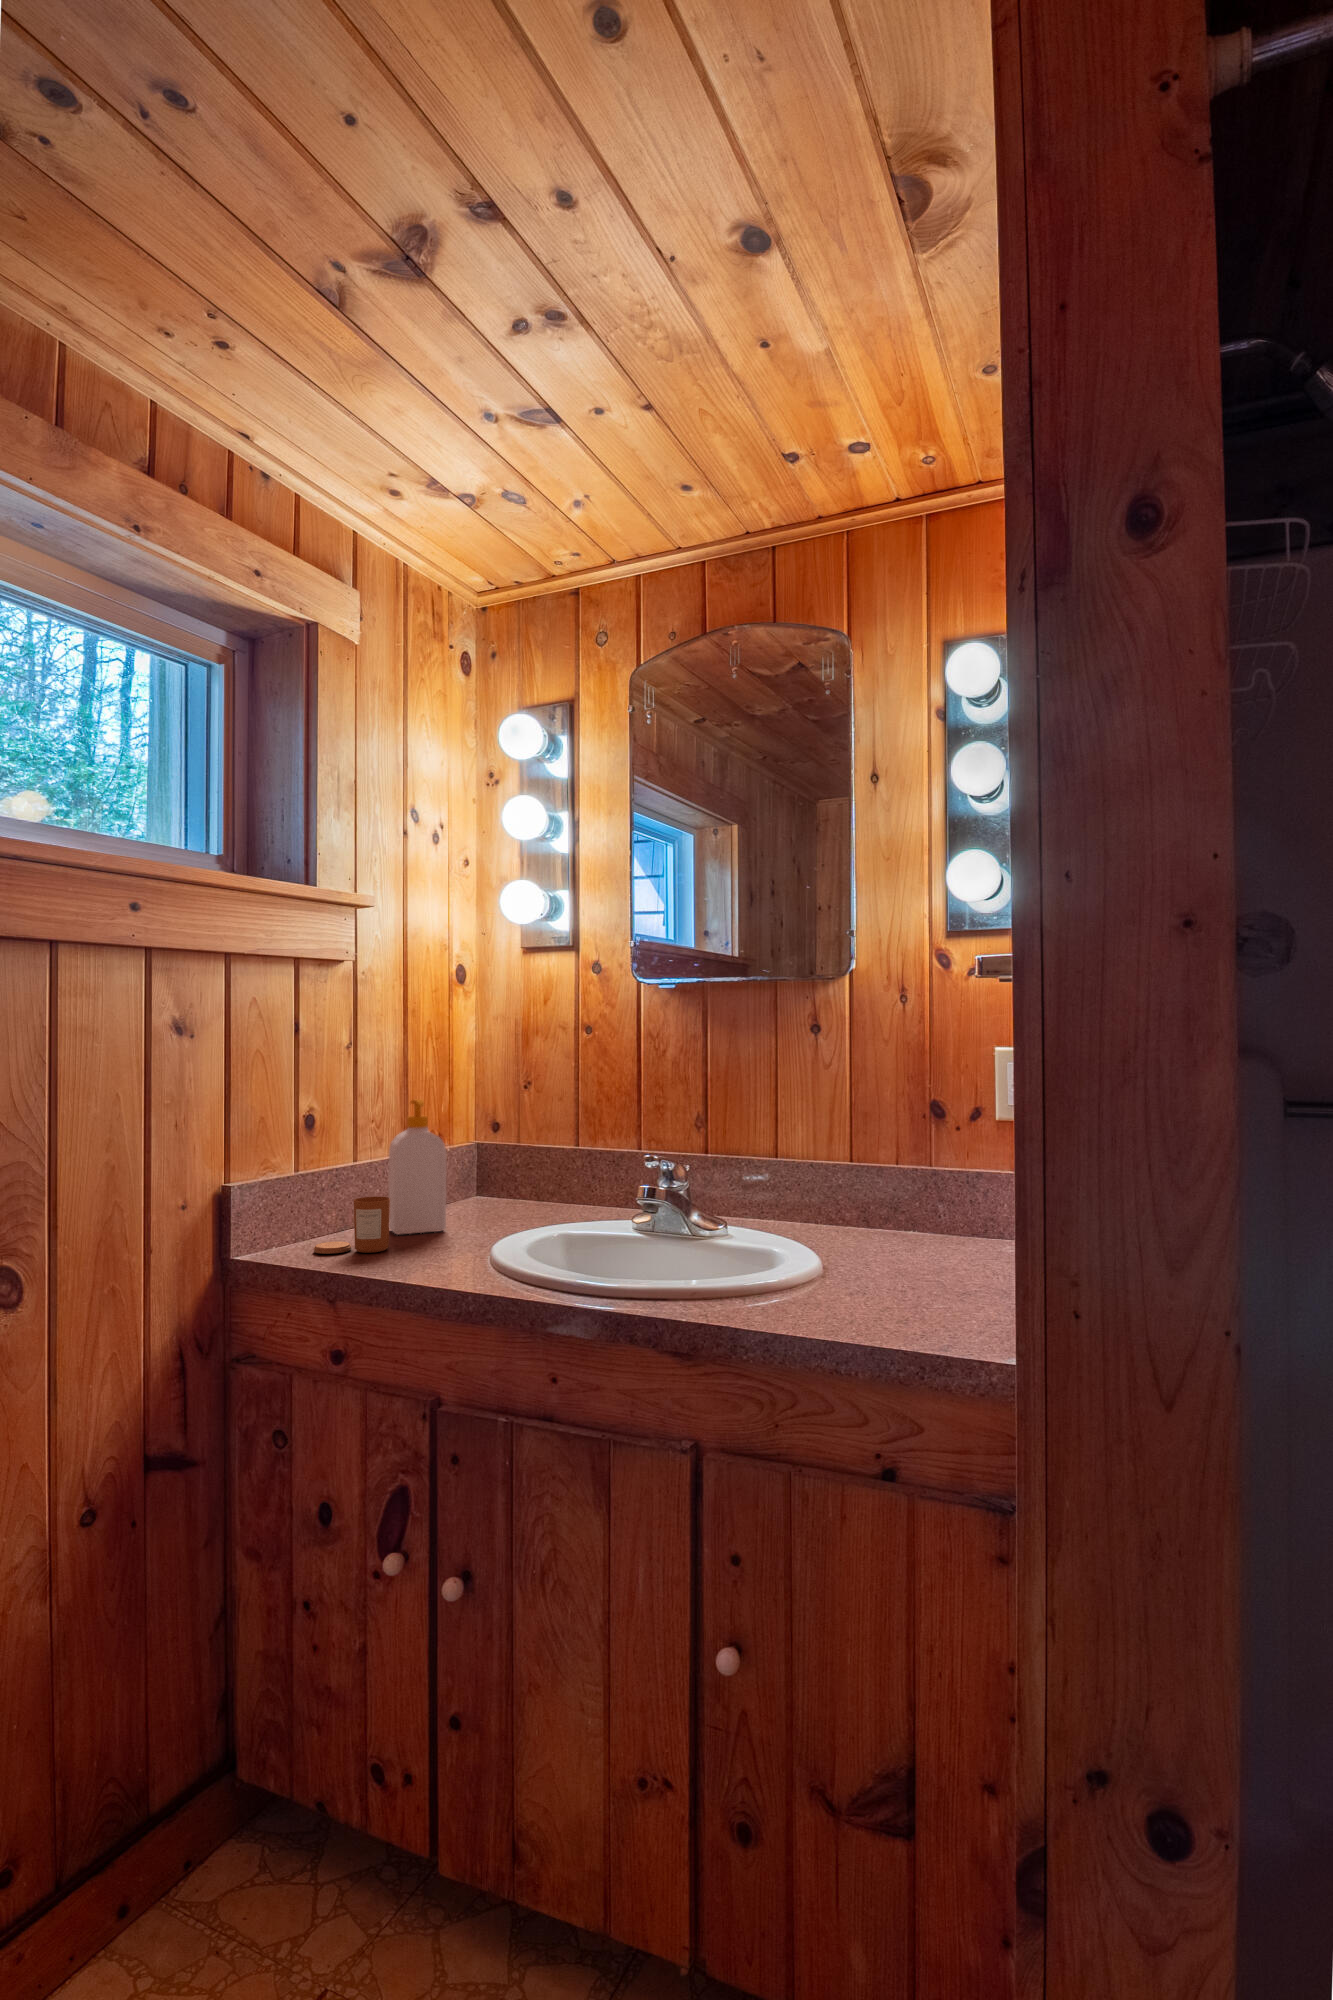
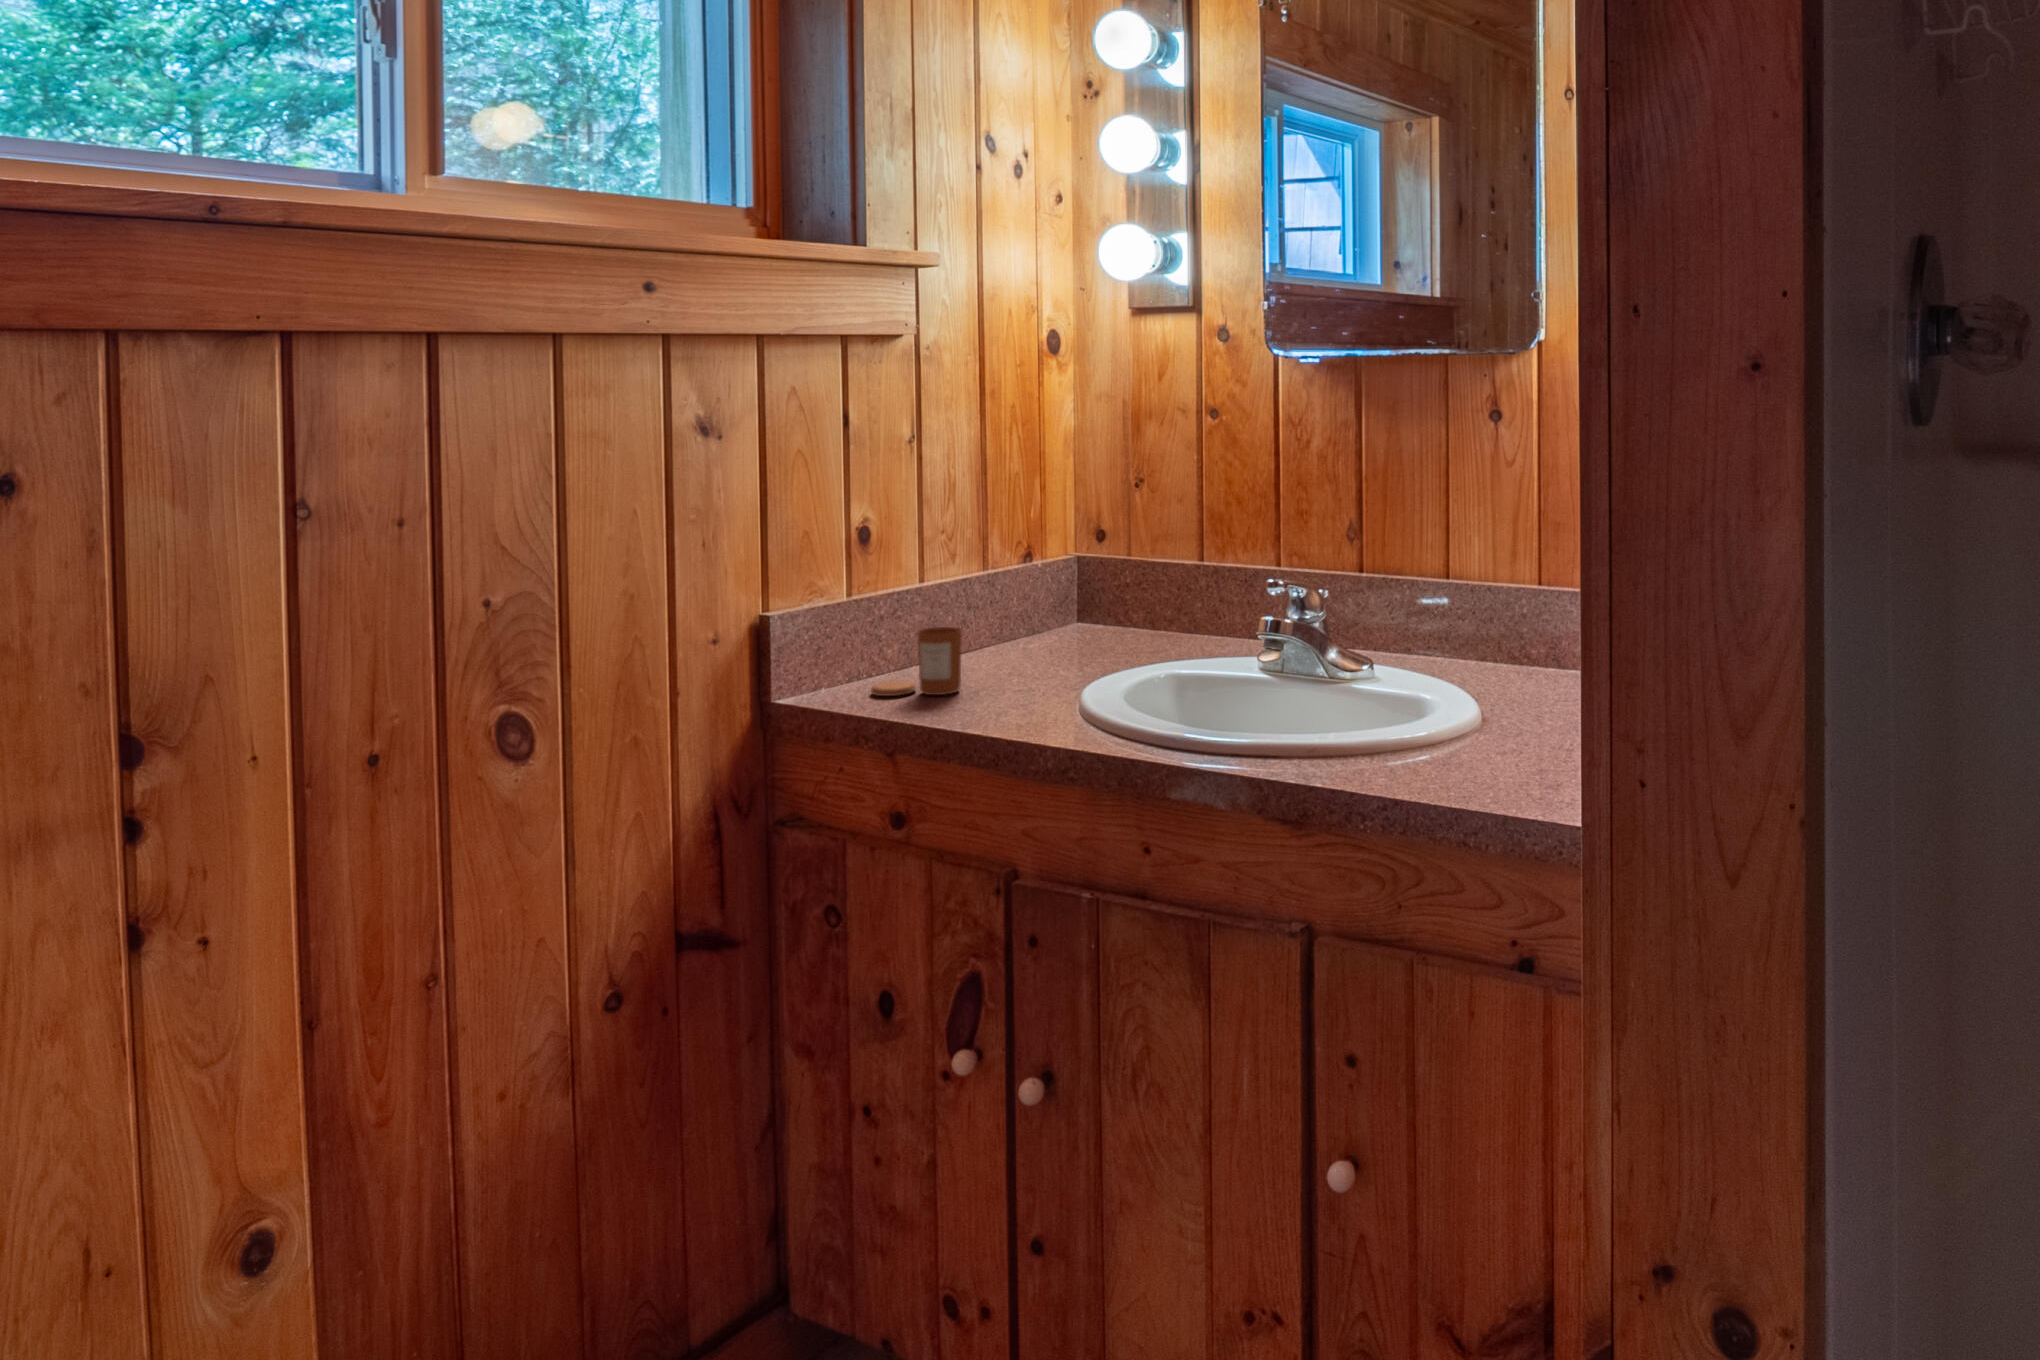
soap bottle: present [388,1099,446,1234] -> none [963,506,1034,672]

